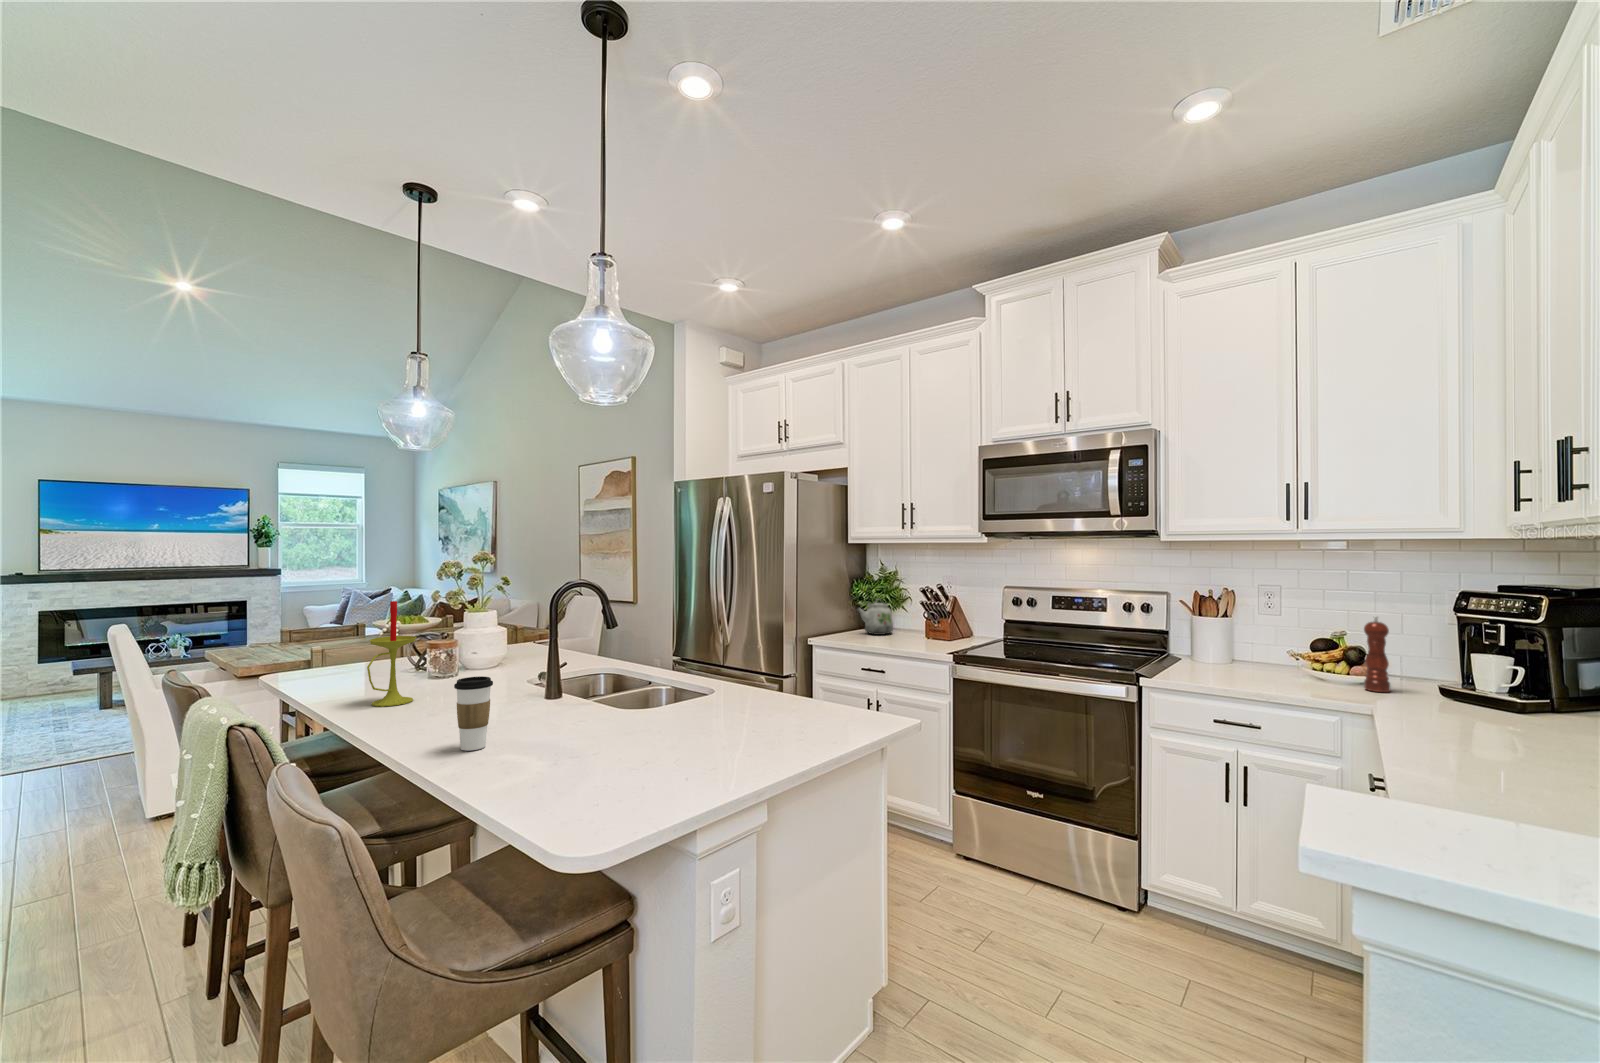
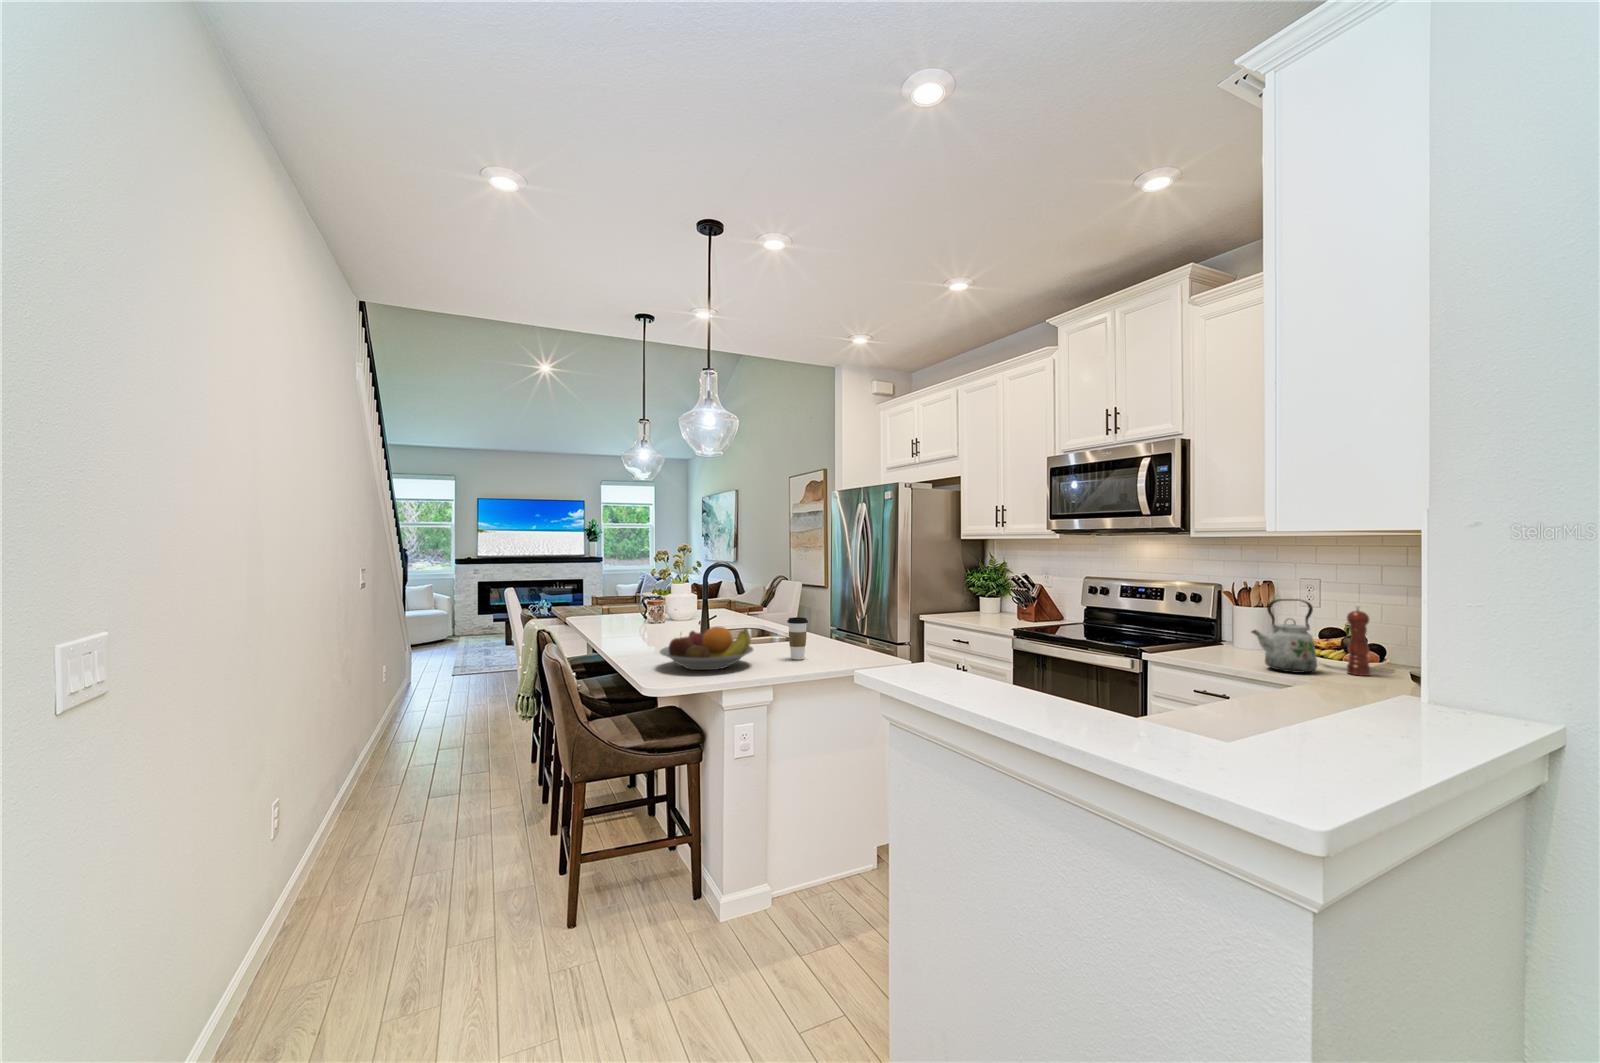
kettle: present [856,587,893,635] -> present [1252,599,1317,673]
candle: present [367,601,416,707] -> none [609,572,636,635]
coffee cup: present [454,676,493,751] -> present [787,617,808,660]
fruit bowl: none [539,695,712,783] -> present [660,626,753,670]

